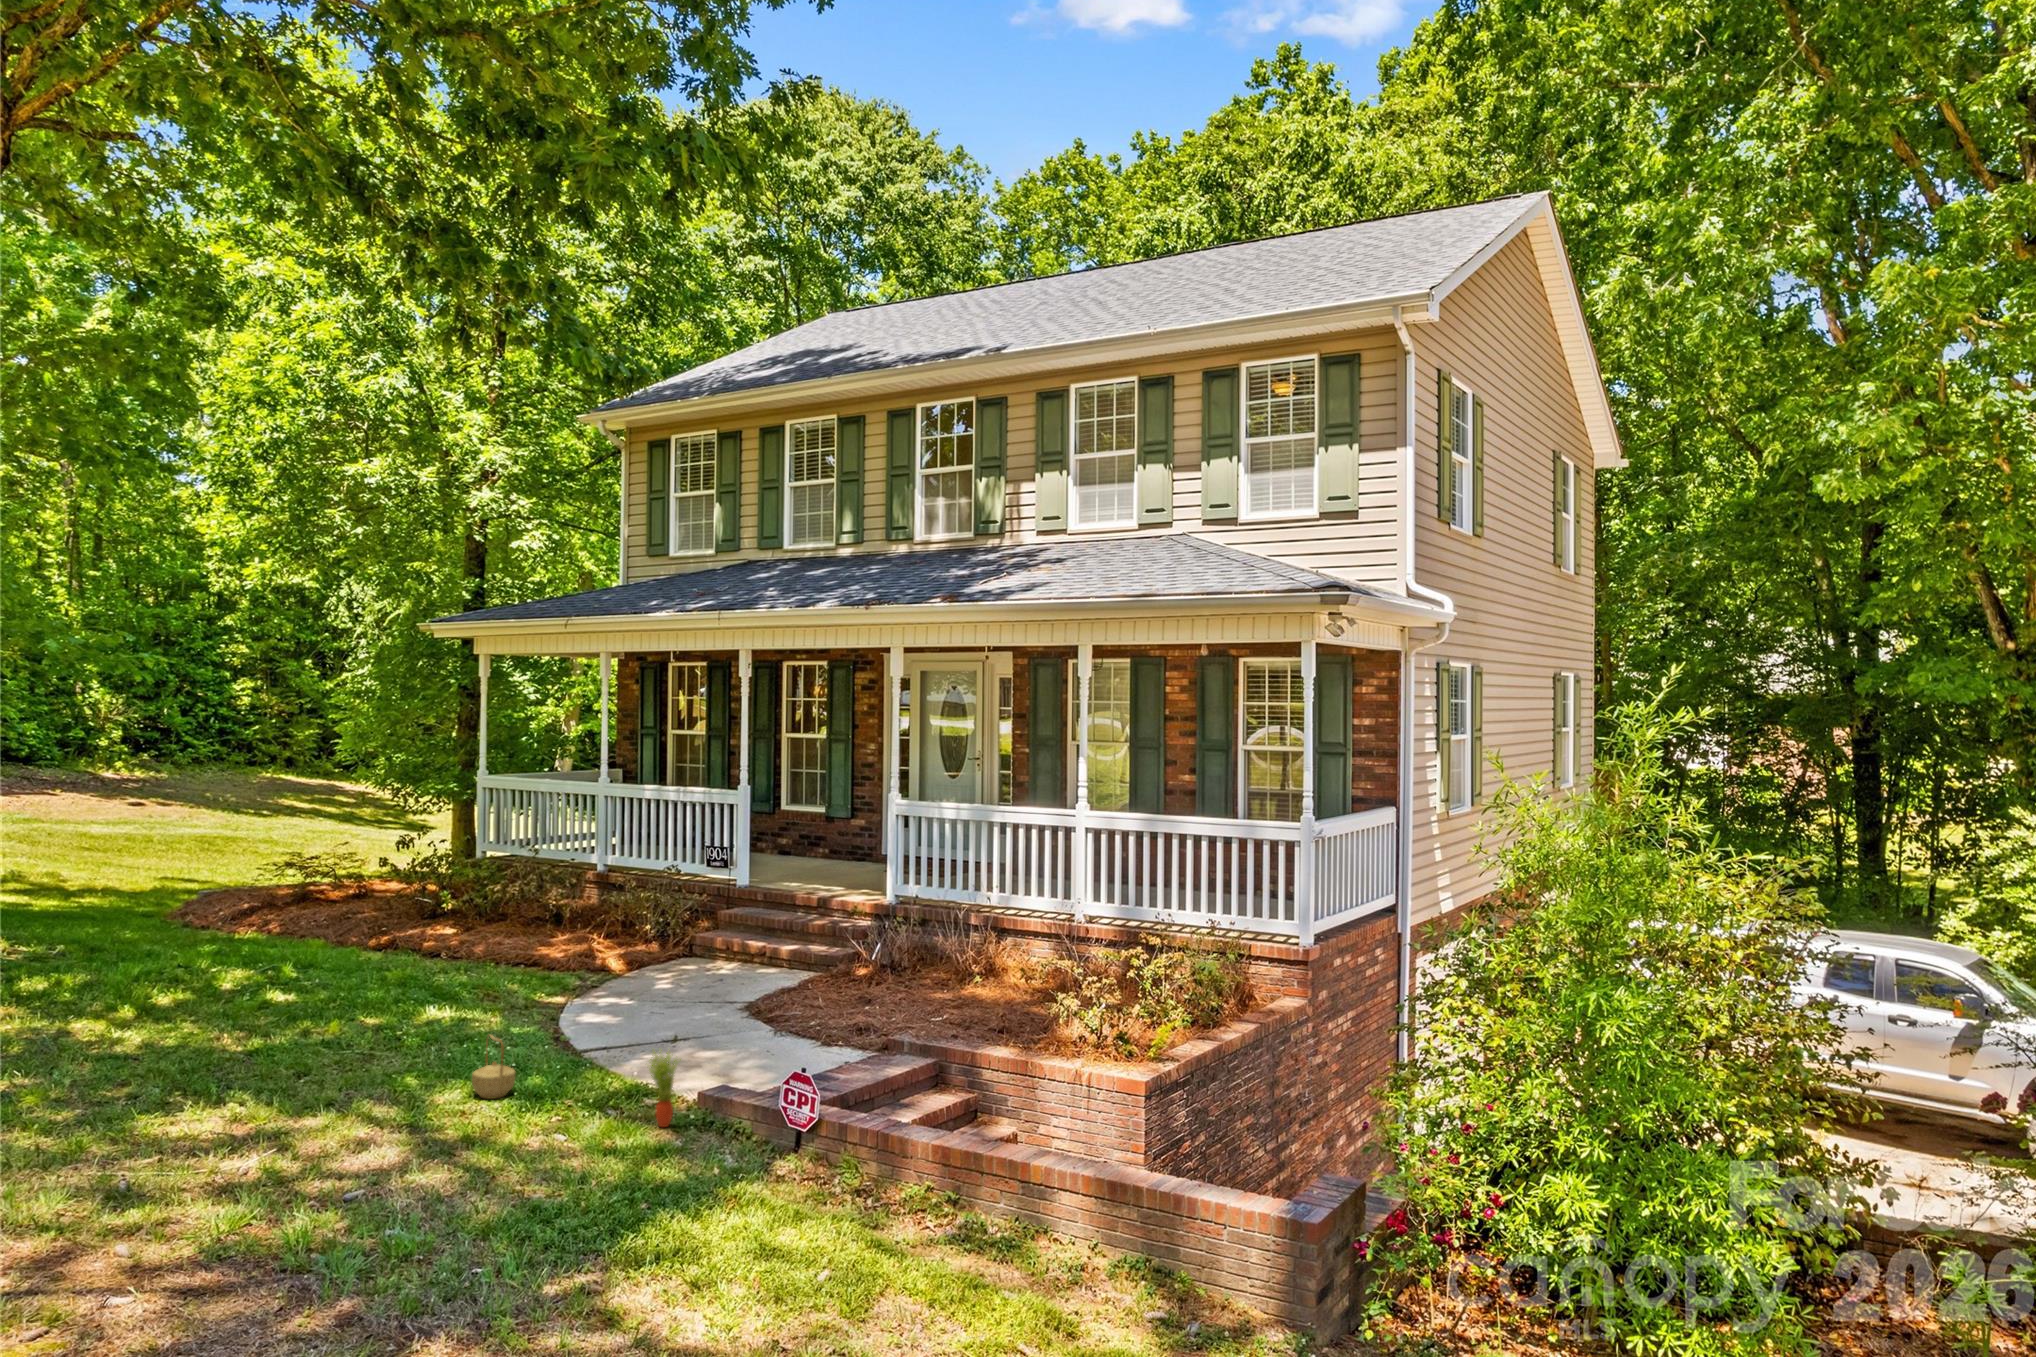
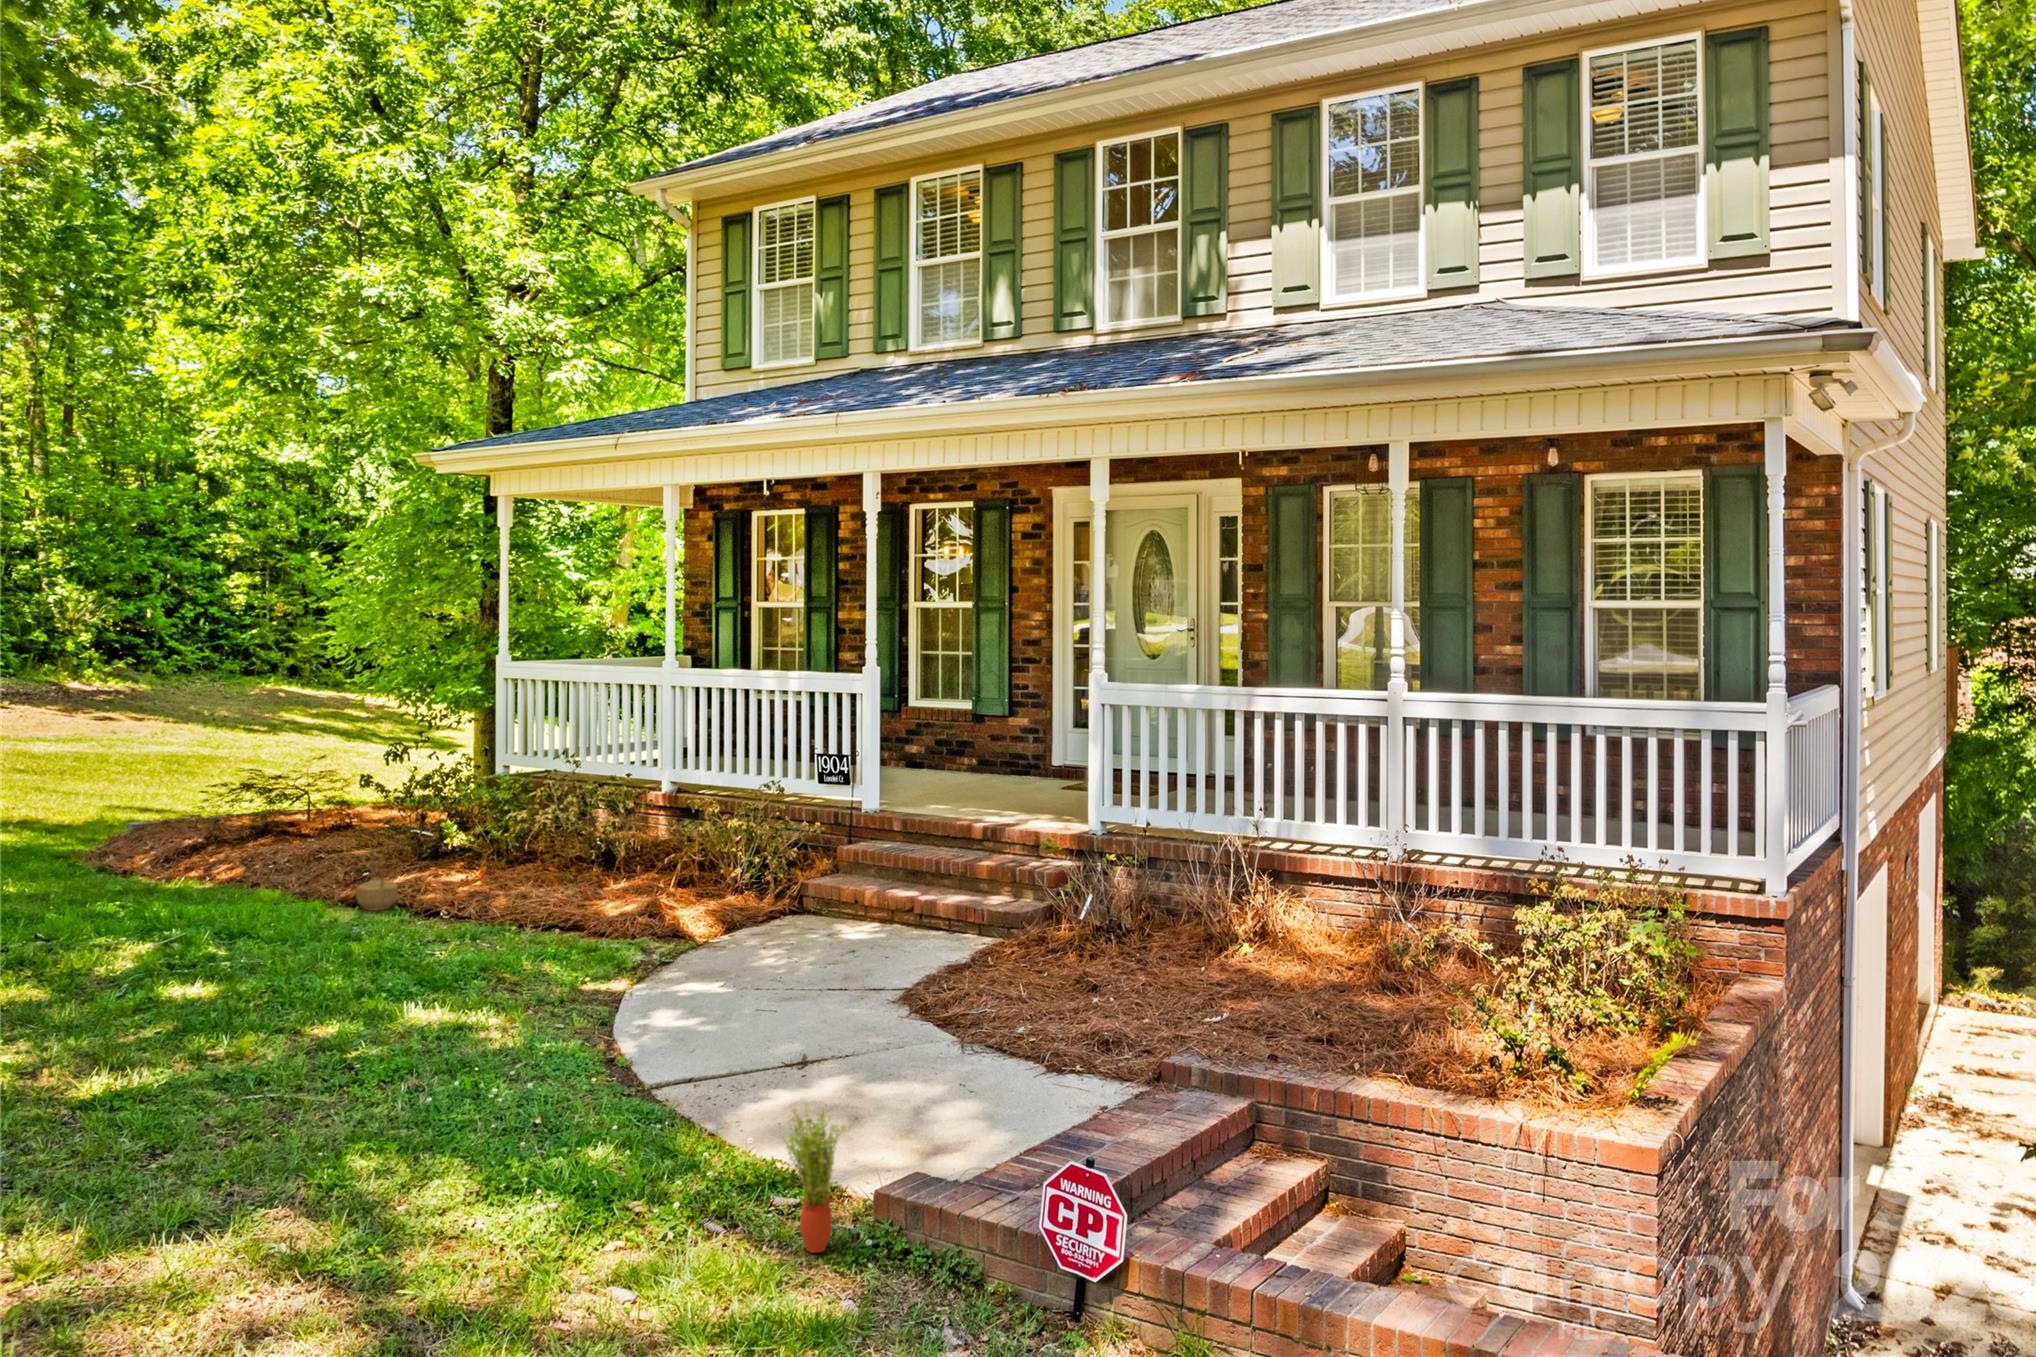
basket: present [472,1035,515,1099] -> present [356,852,398,911]

